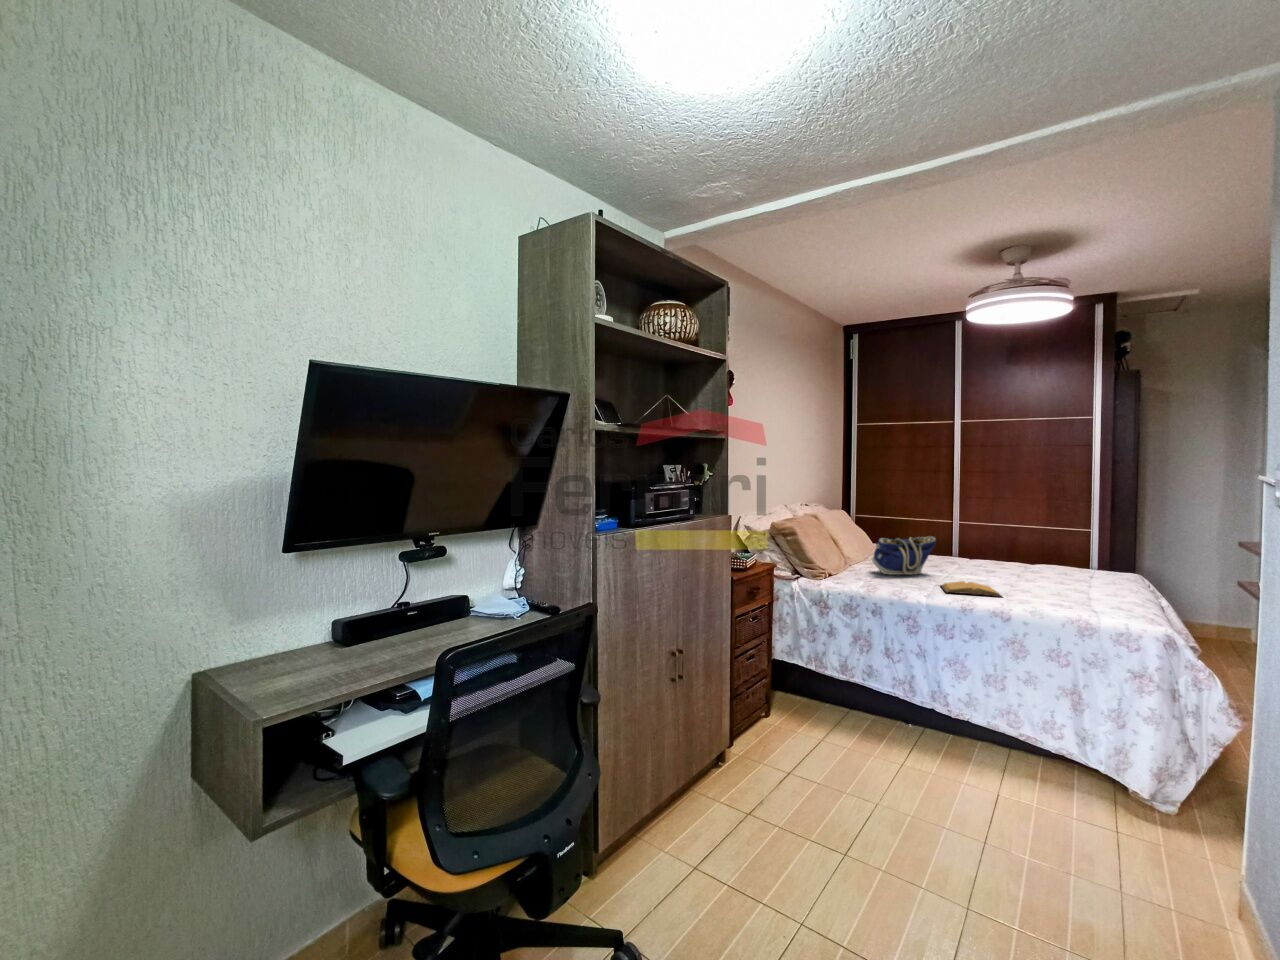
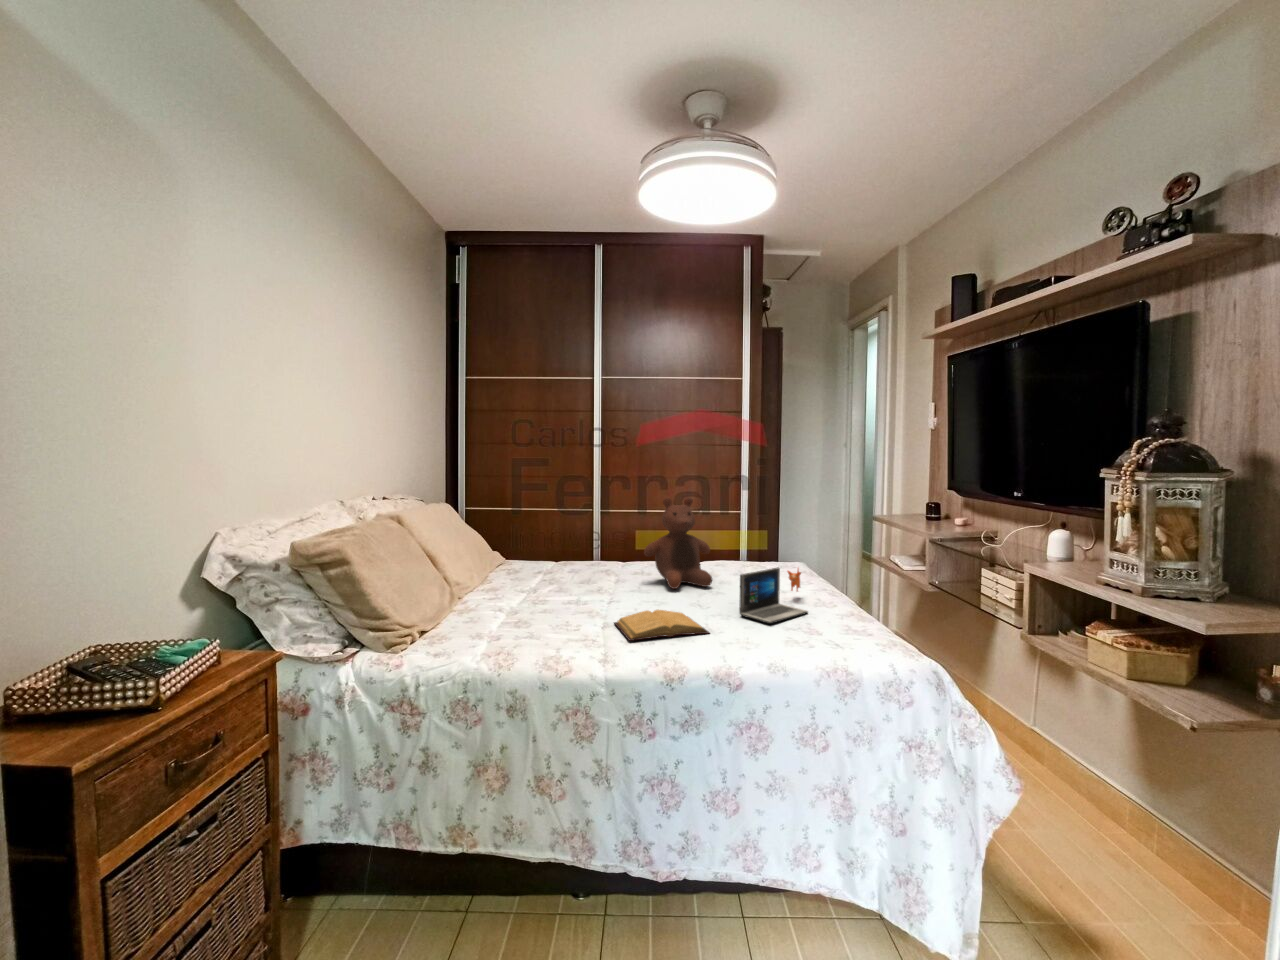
stuffed bear: none [974,515,1031,579] -> present [644,497,712,589]
tote bag: present [871,536,936,575] -> none [501,537,599,611]
laptop: none [1034,567,1099,600] -> present [739,567,808,624]

